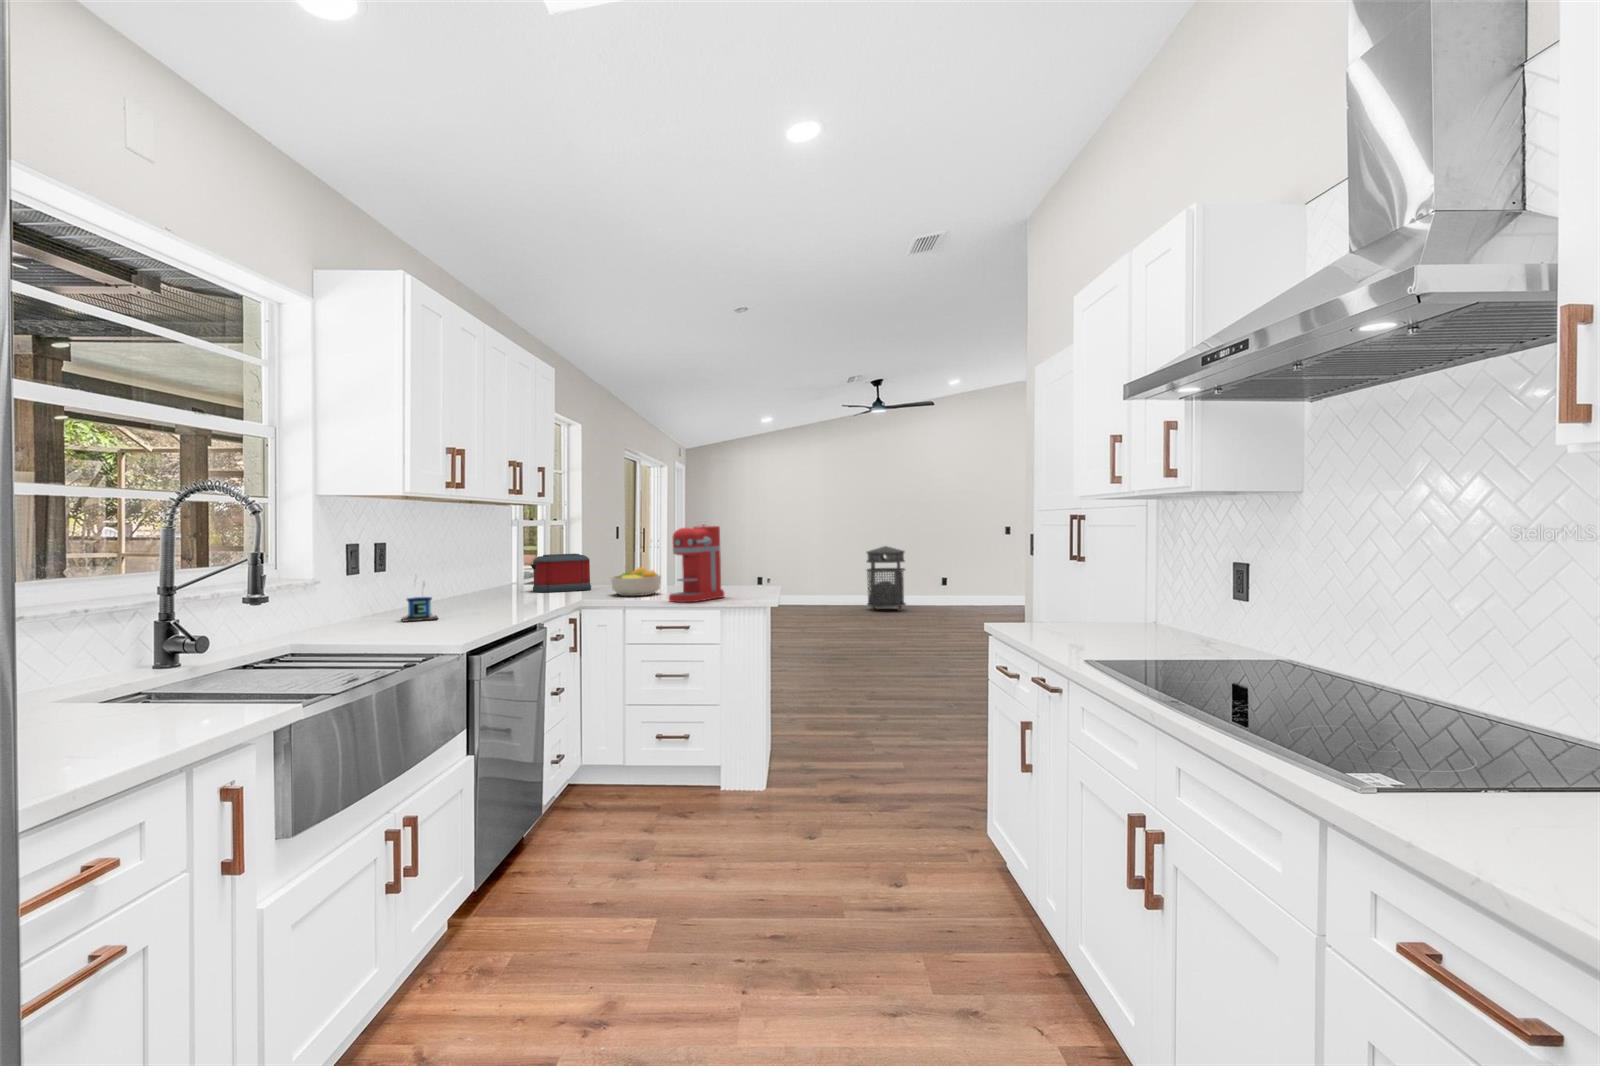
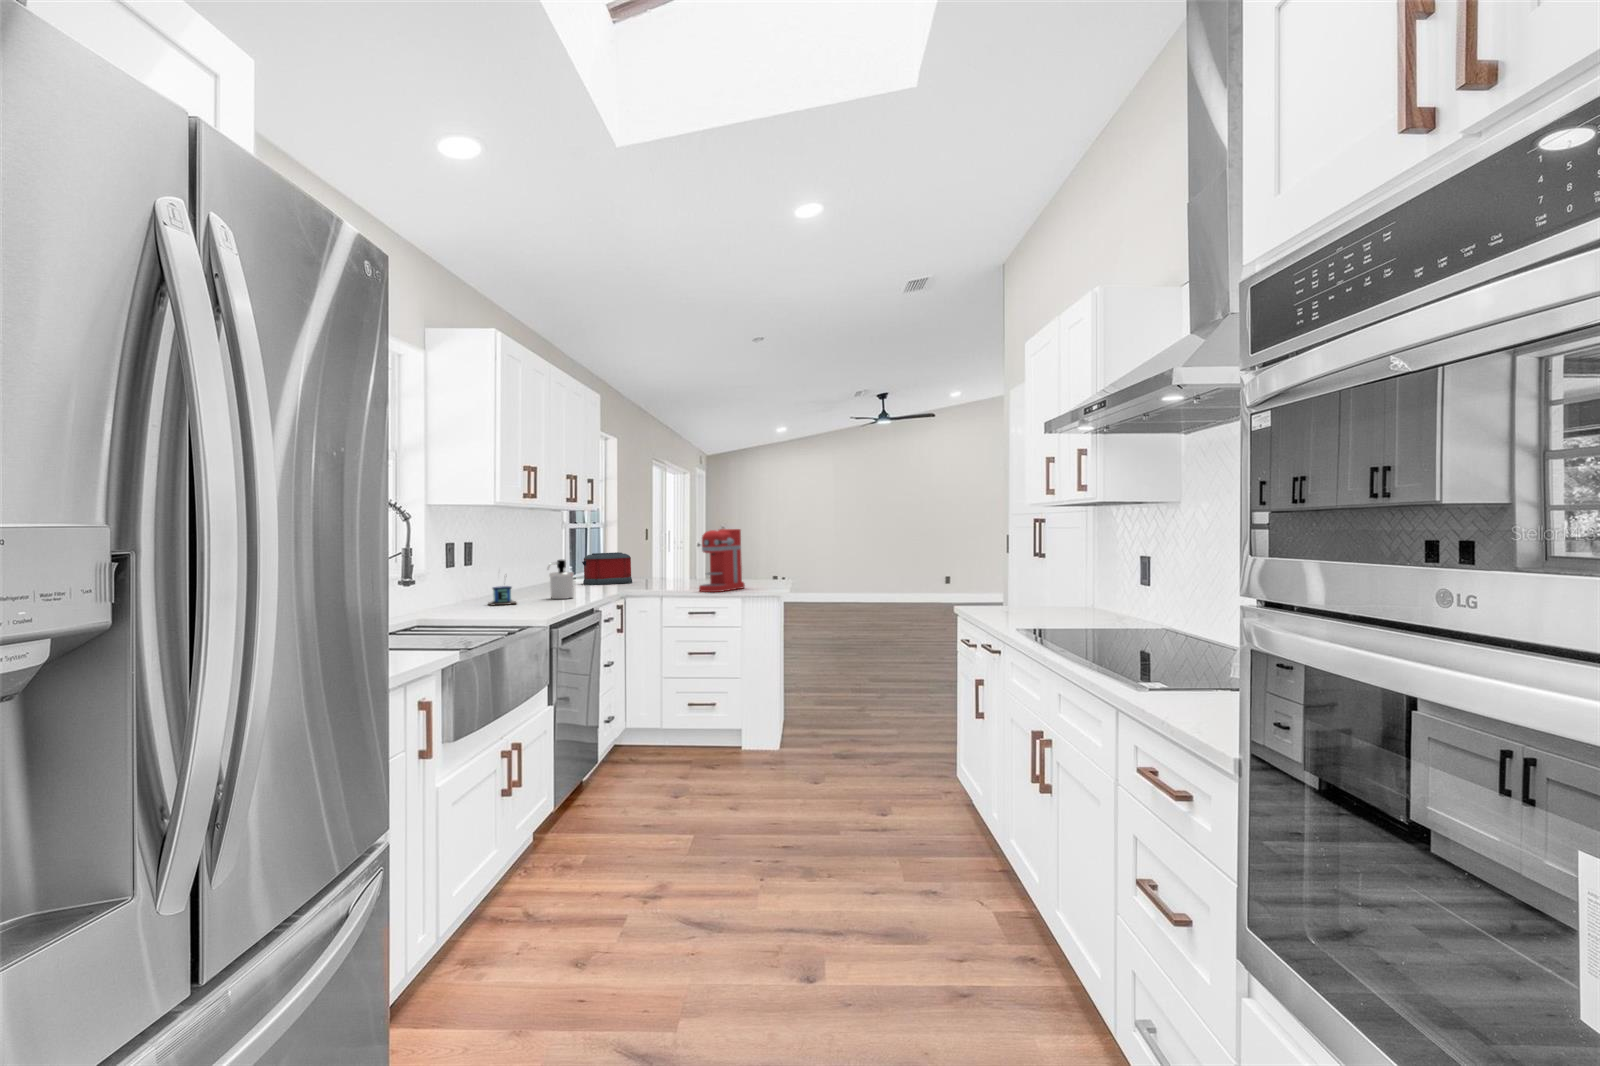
trash can: present [867,546,906,611] -> none [873,546,909,607]
soap dispenser: none [478,563,513,612] -> present [547,560,574,599]
fruit bowl: present [611,567,661,596] -> none [650,563,692,588]

